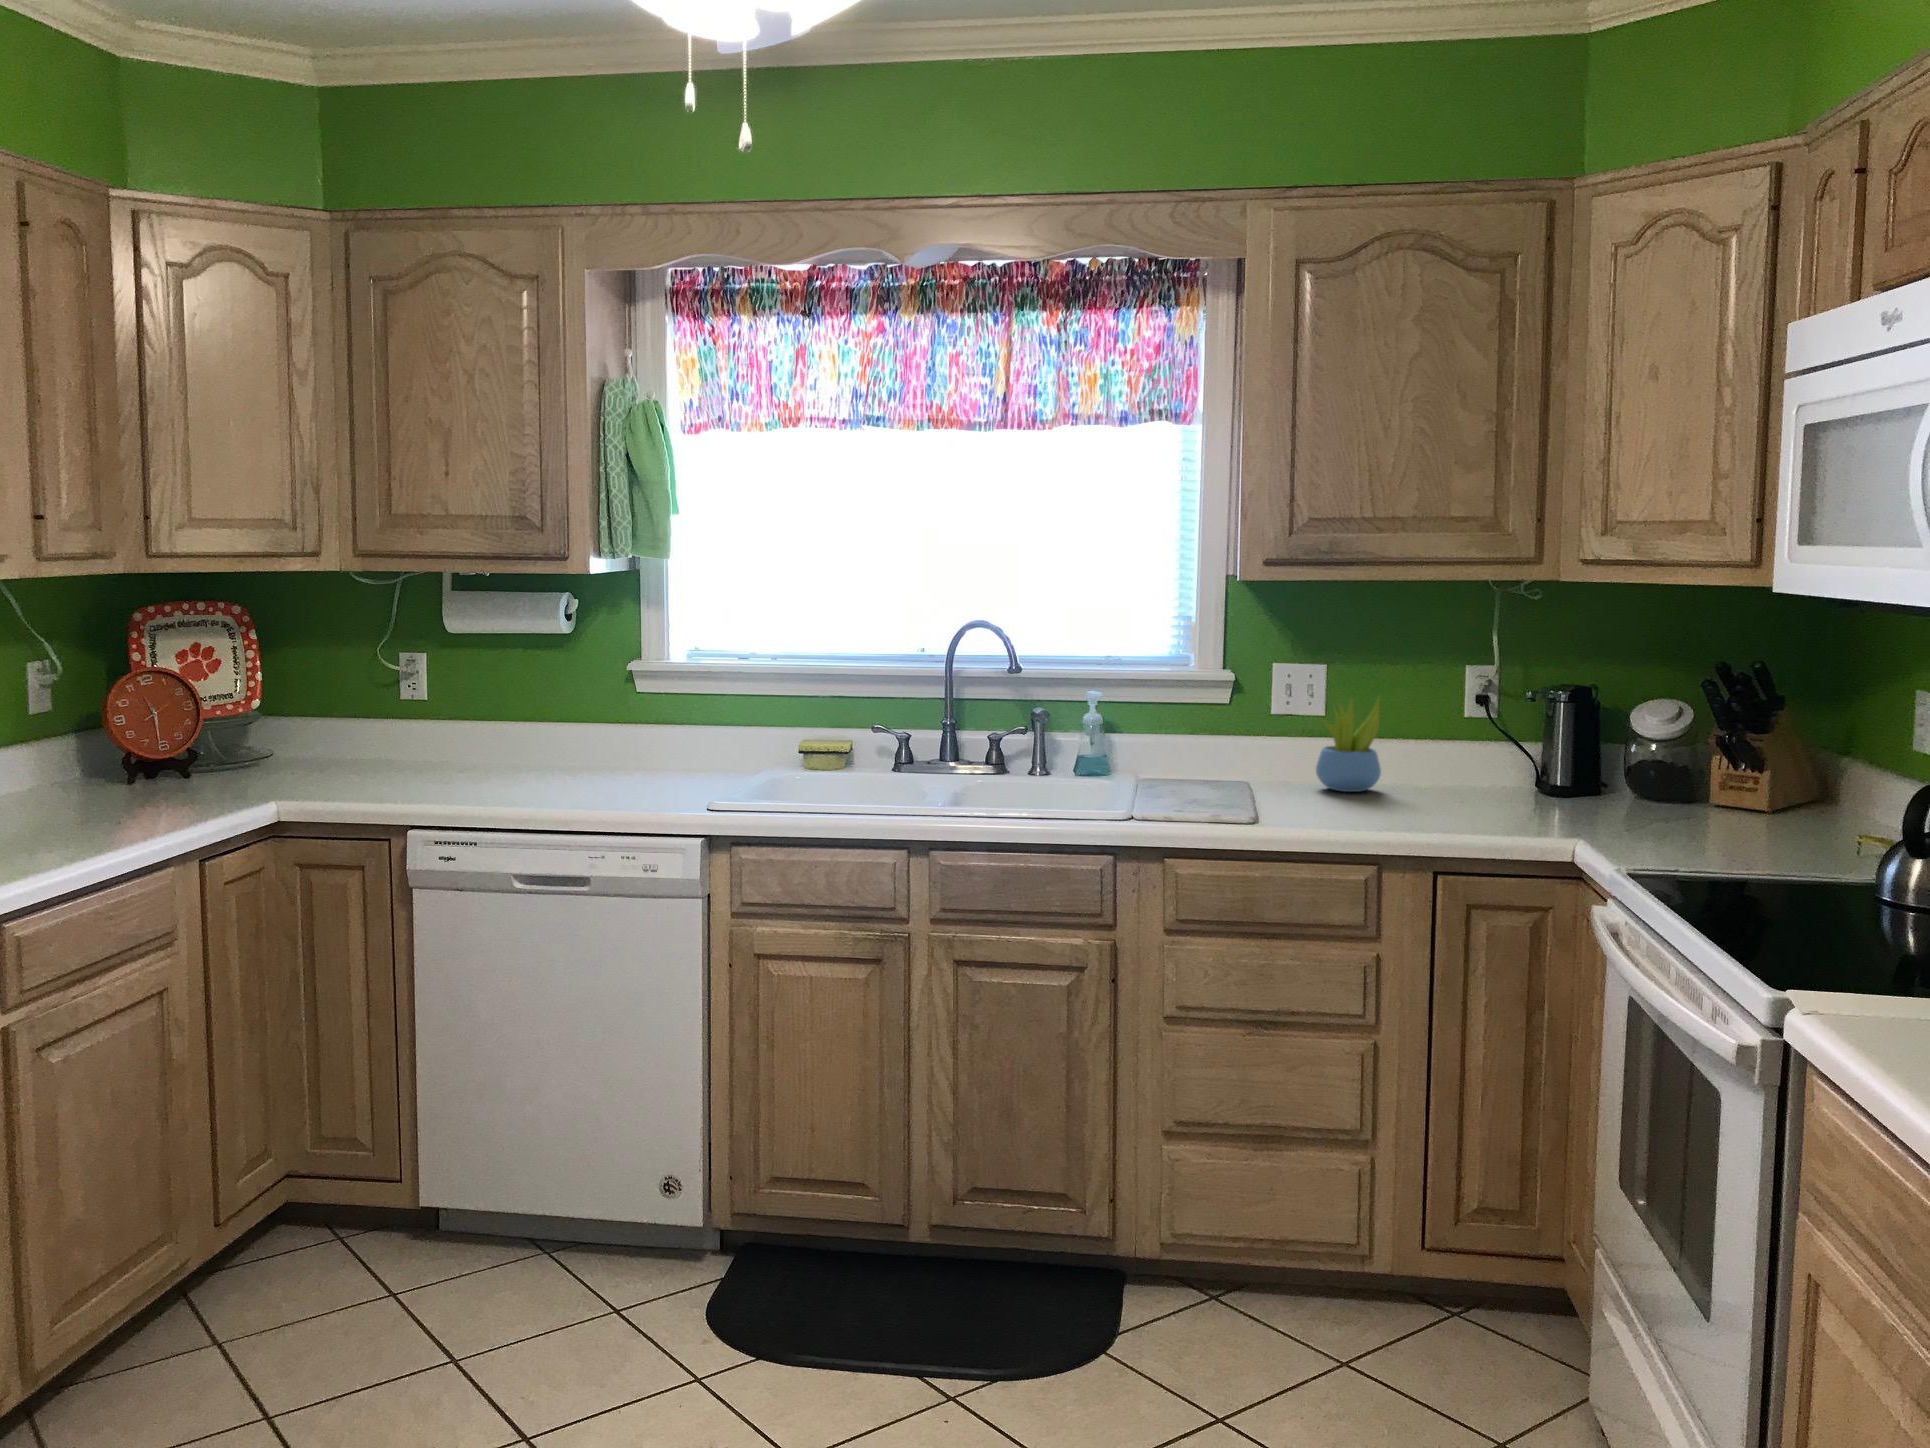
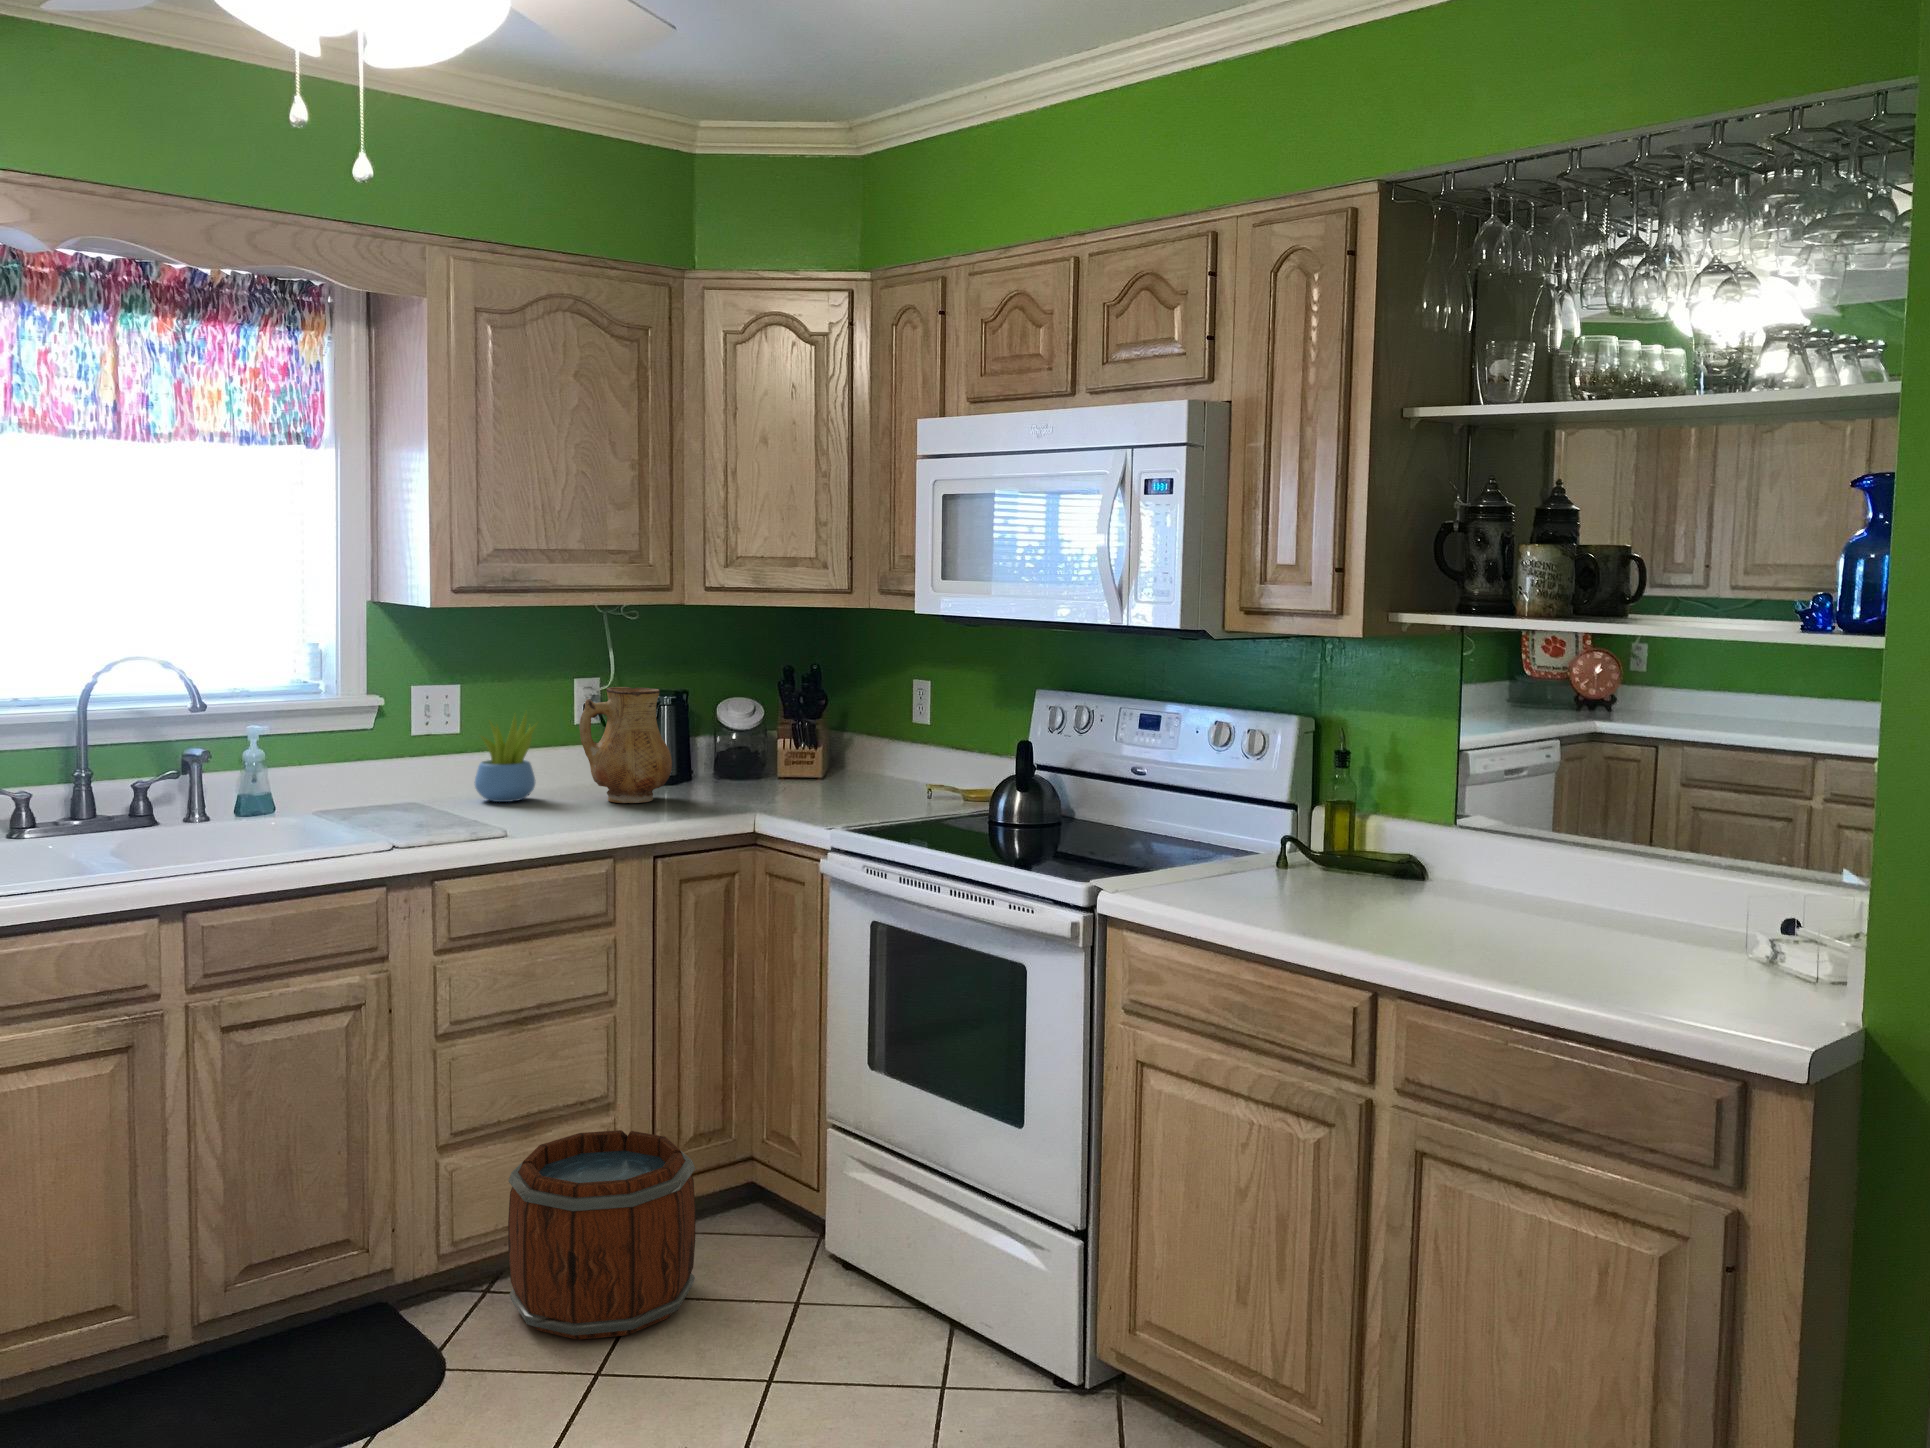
ceramic pitcher: none [1415,676,1525,811] -> present [579,687,672,803]
bucket: none [1200,1162,1409,1405] -> present [508,1130,695,1340]

